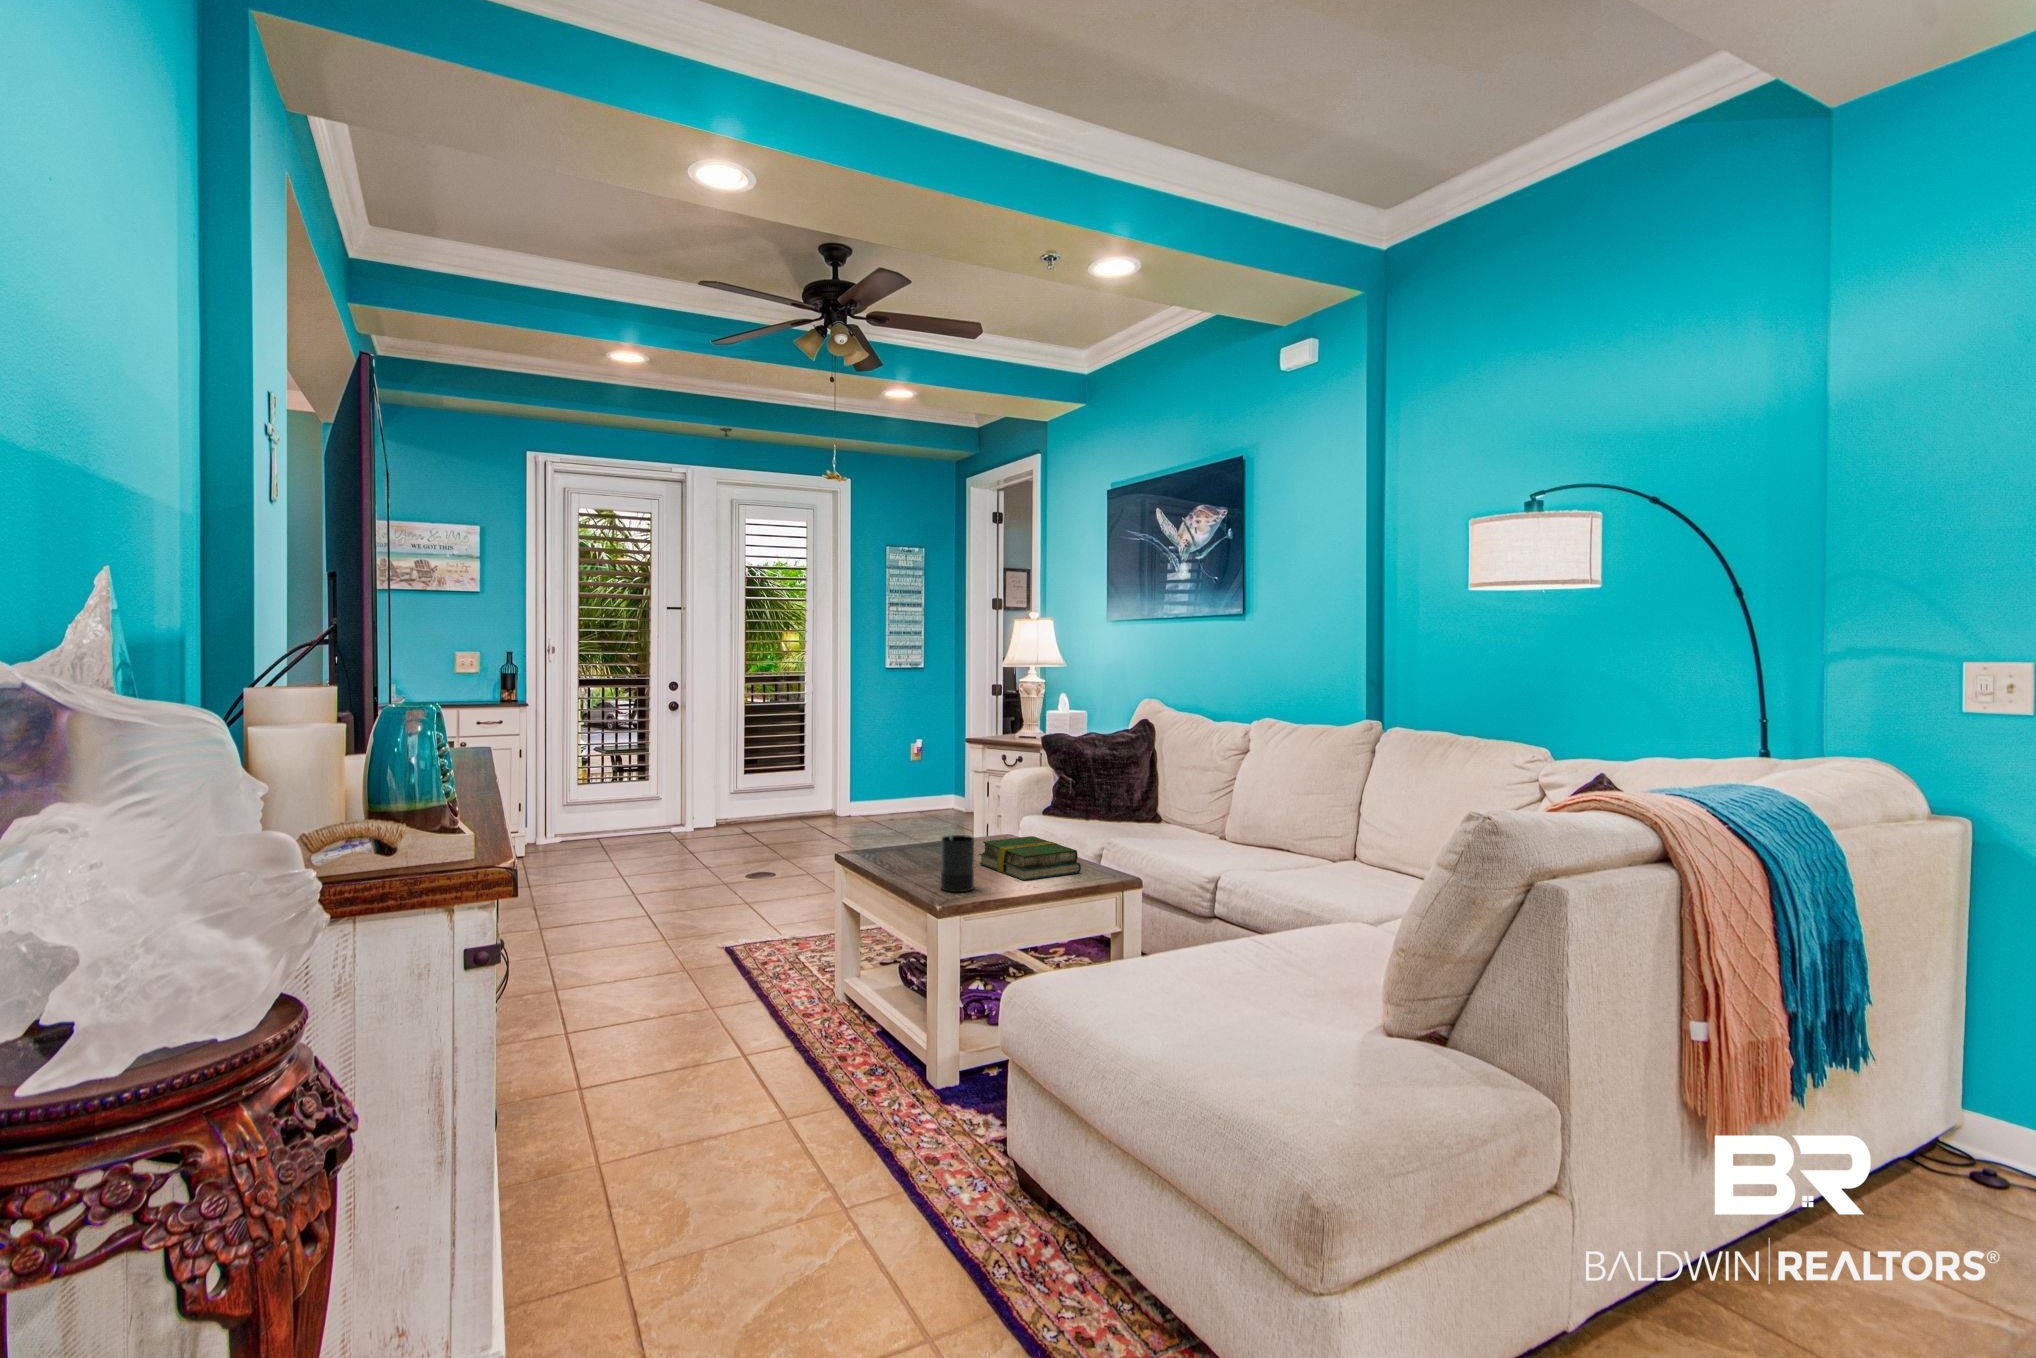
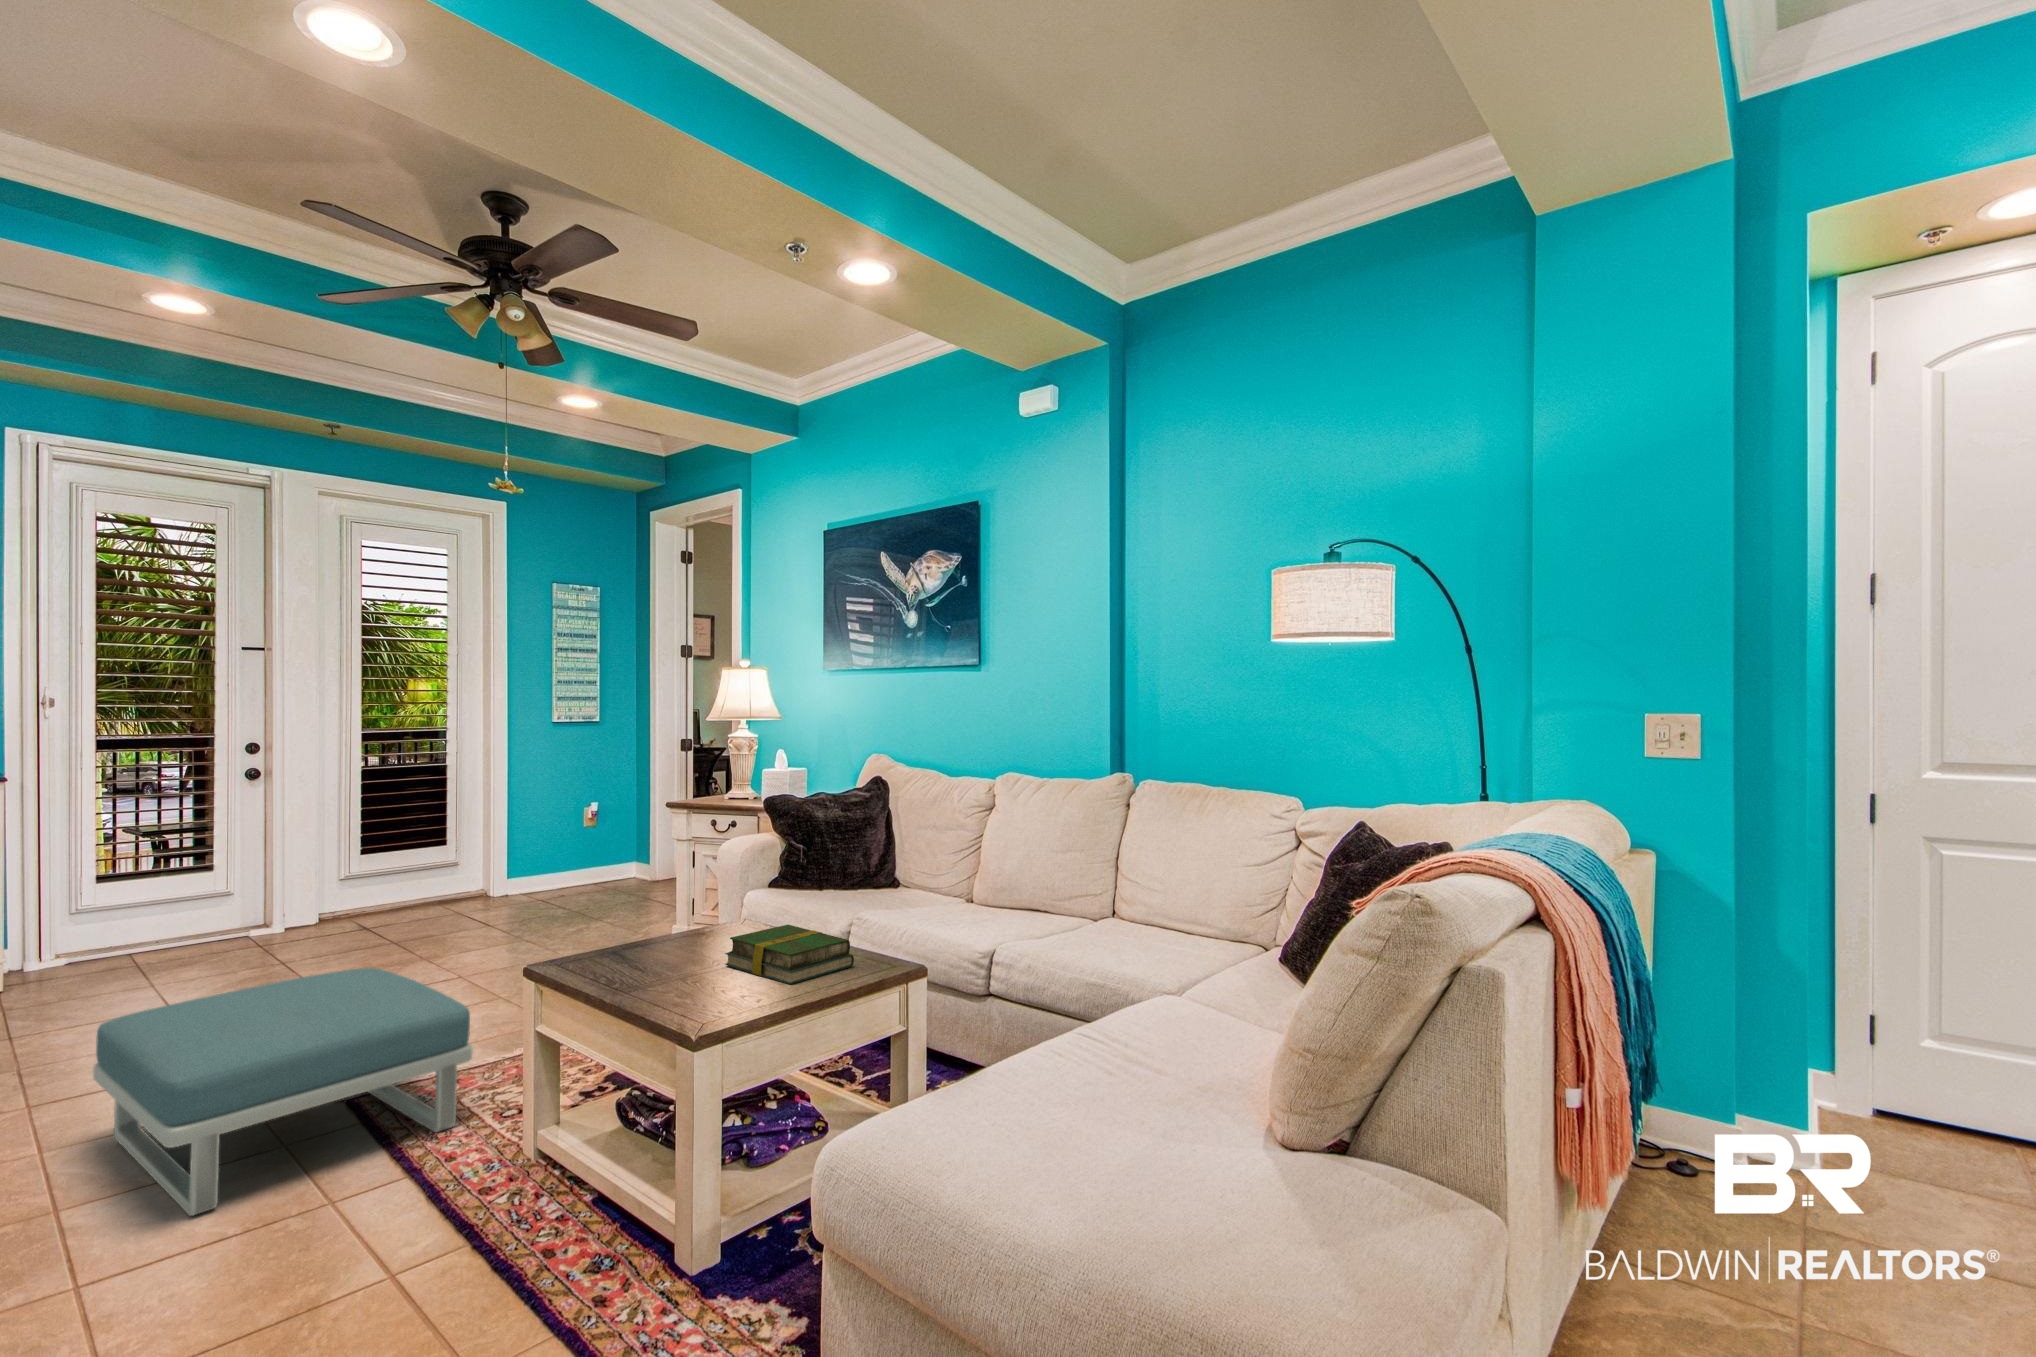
candle: present [941,835,974,892] -> none [690,934,734,1012]
footstool: none [574,853,805,1004] -> present [93,968,473,1216]

